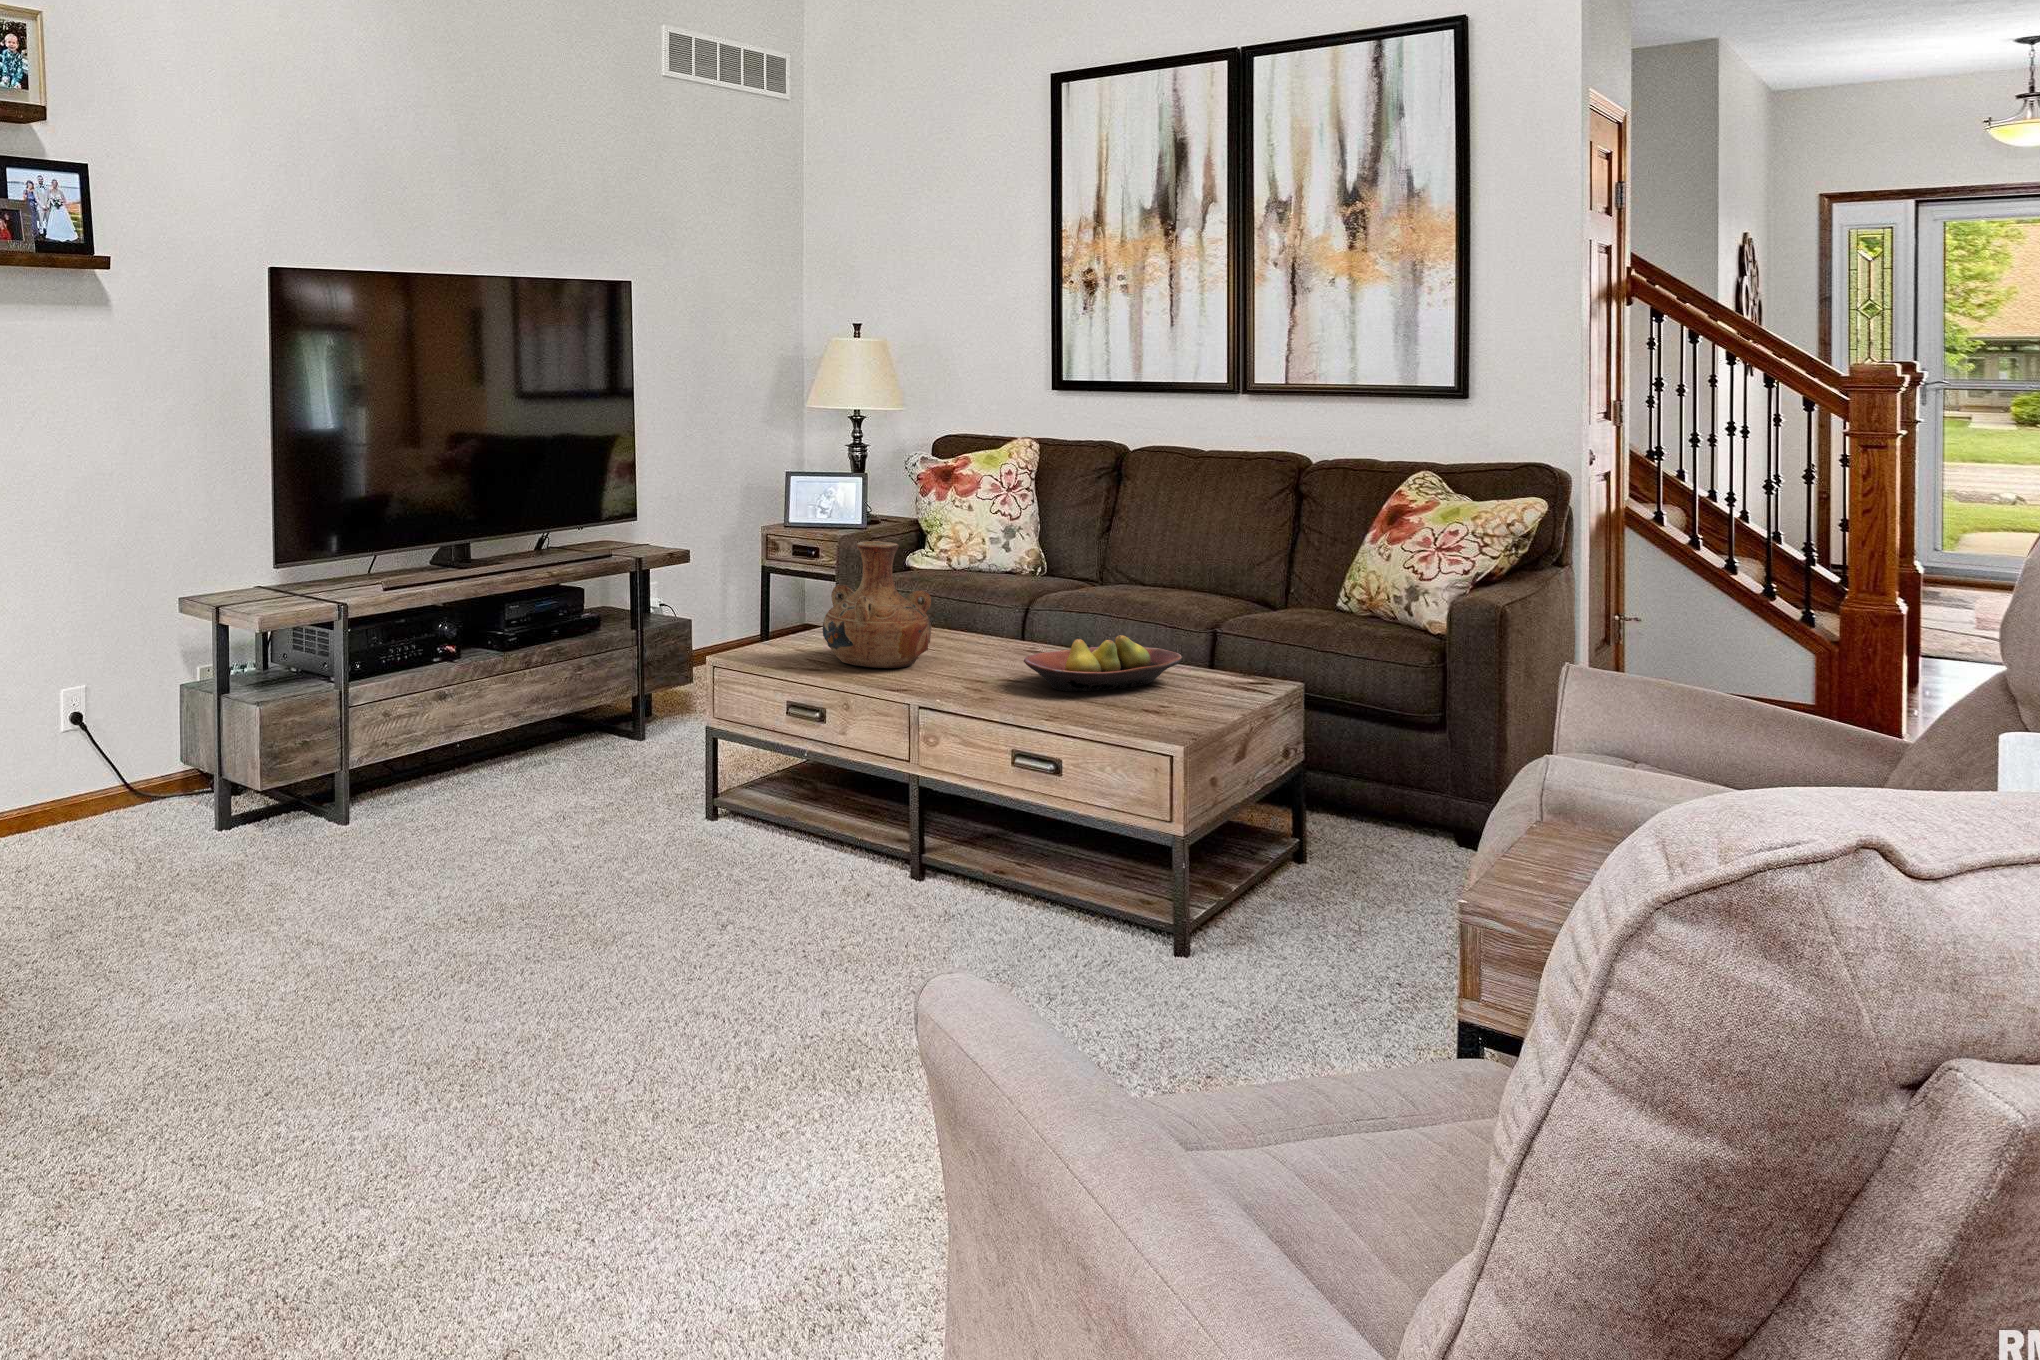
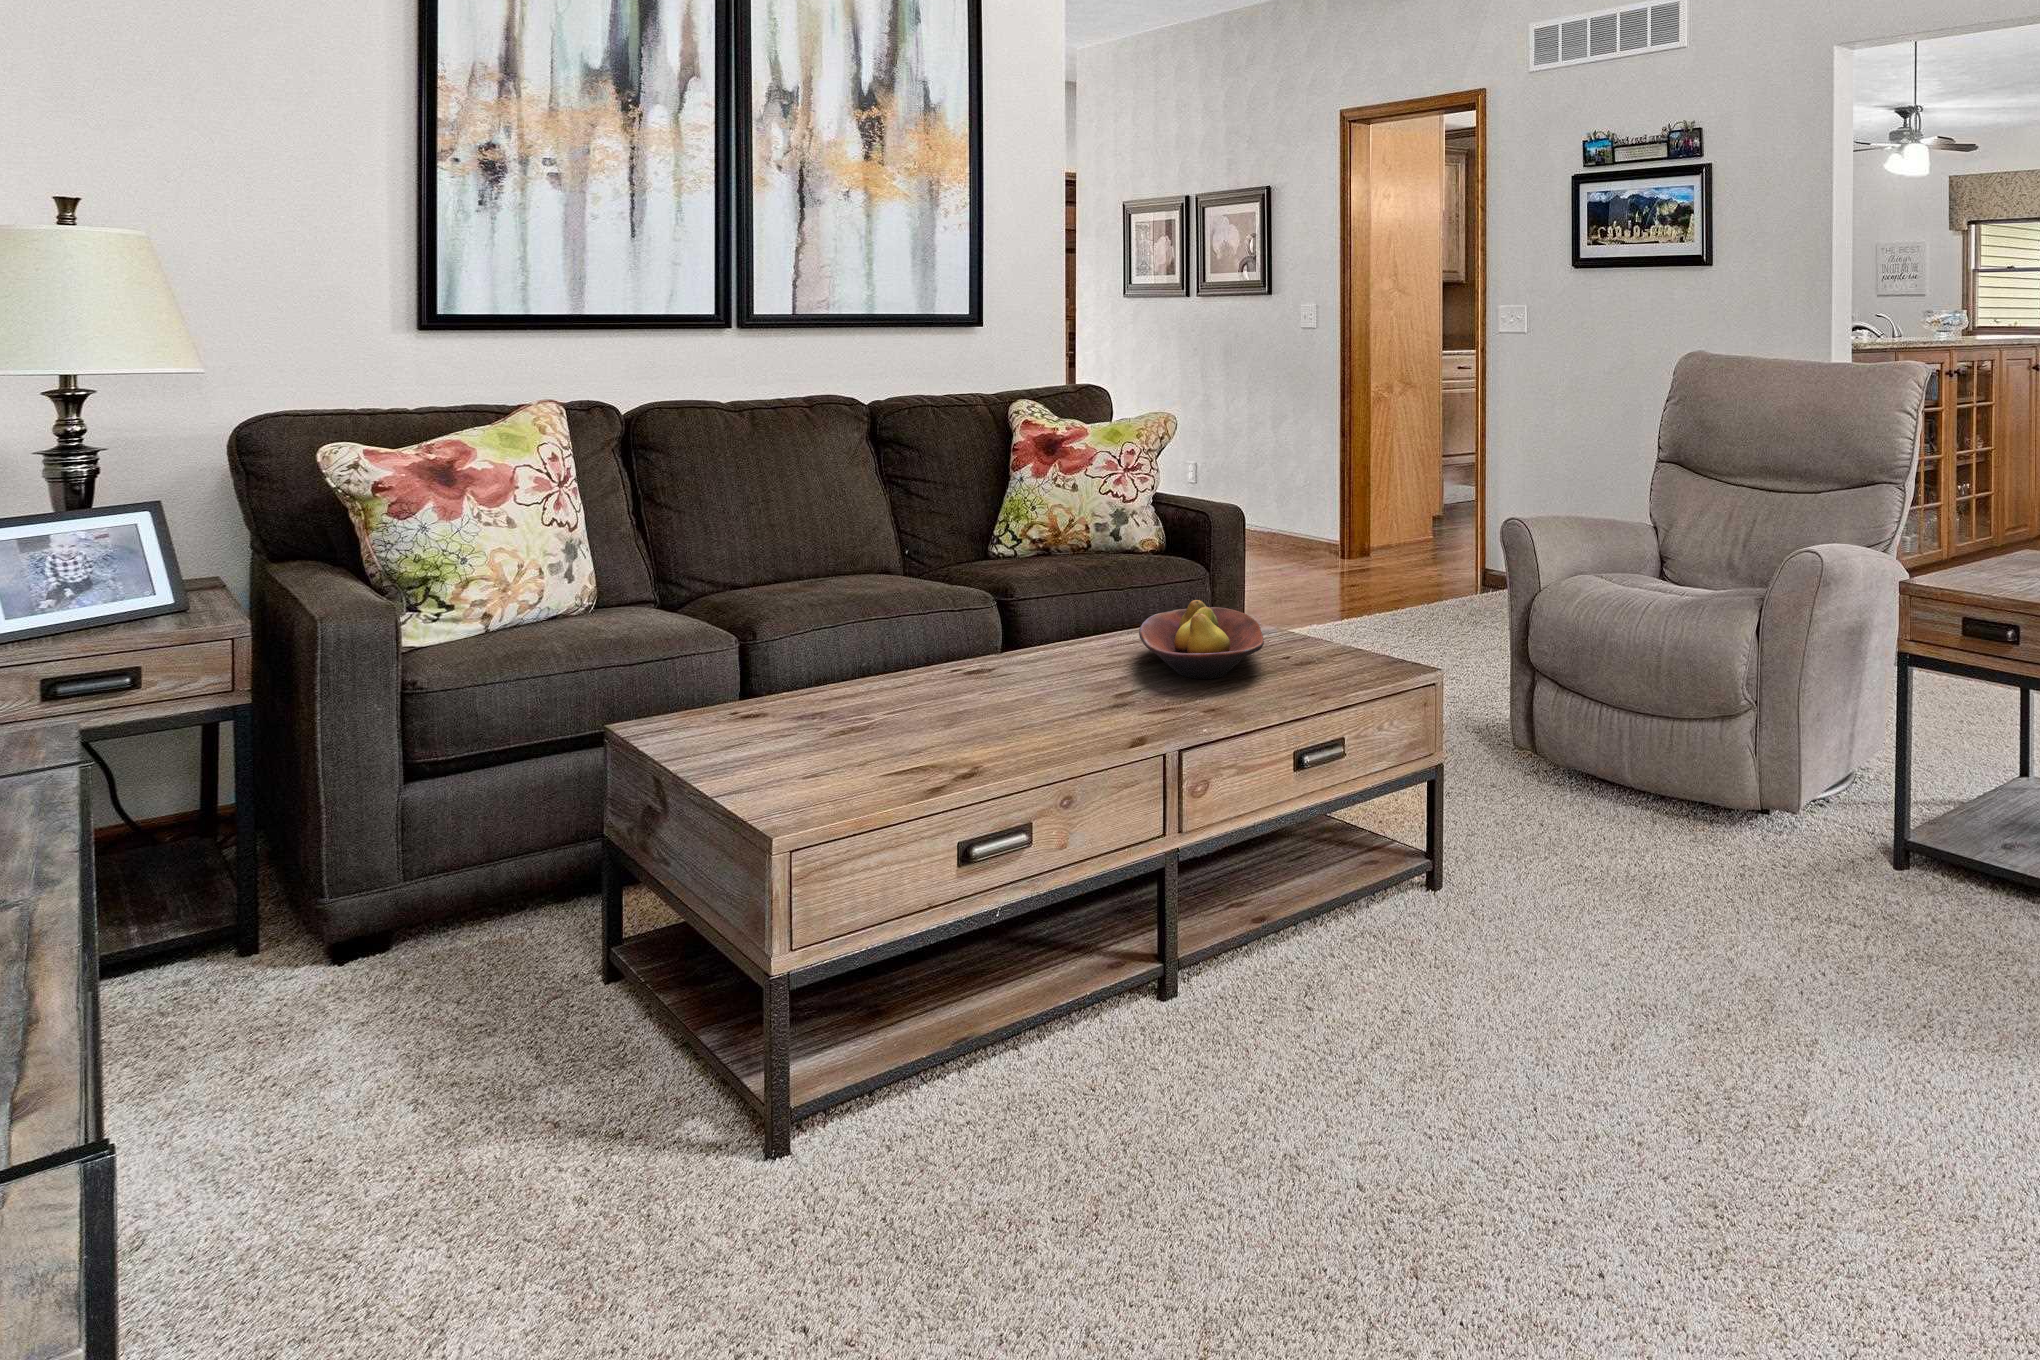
vase: present [823,541,931,668] -> none [863,549,1049,749]

